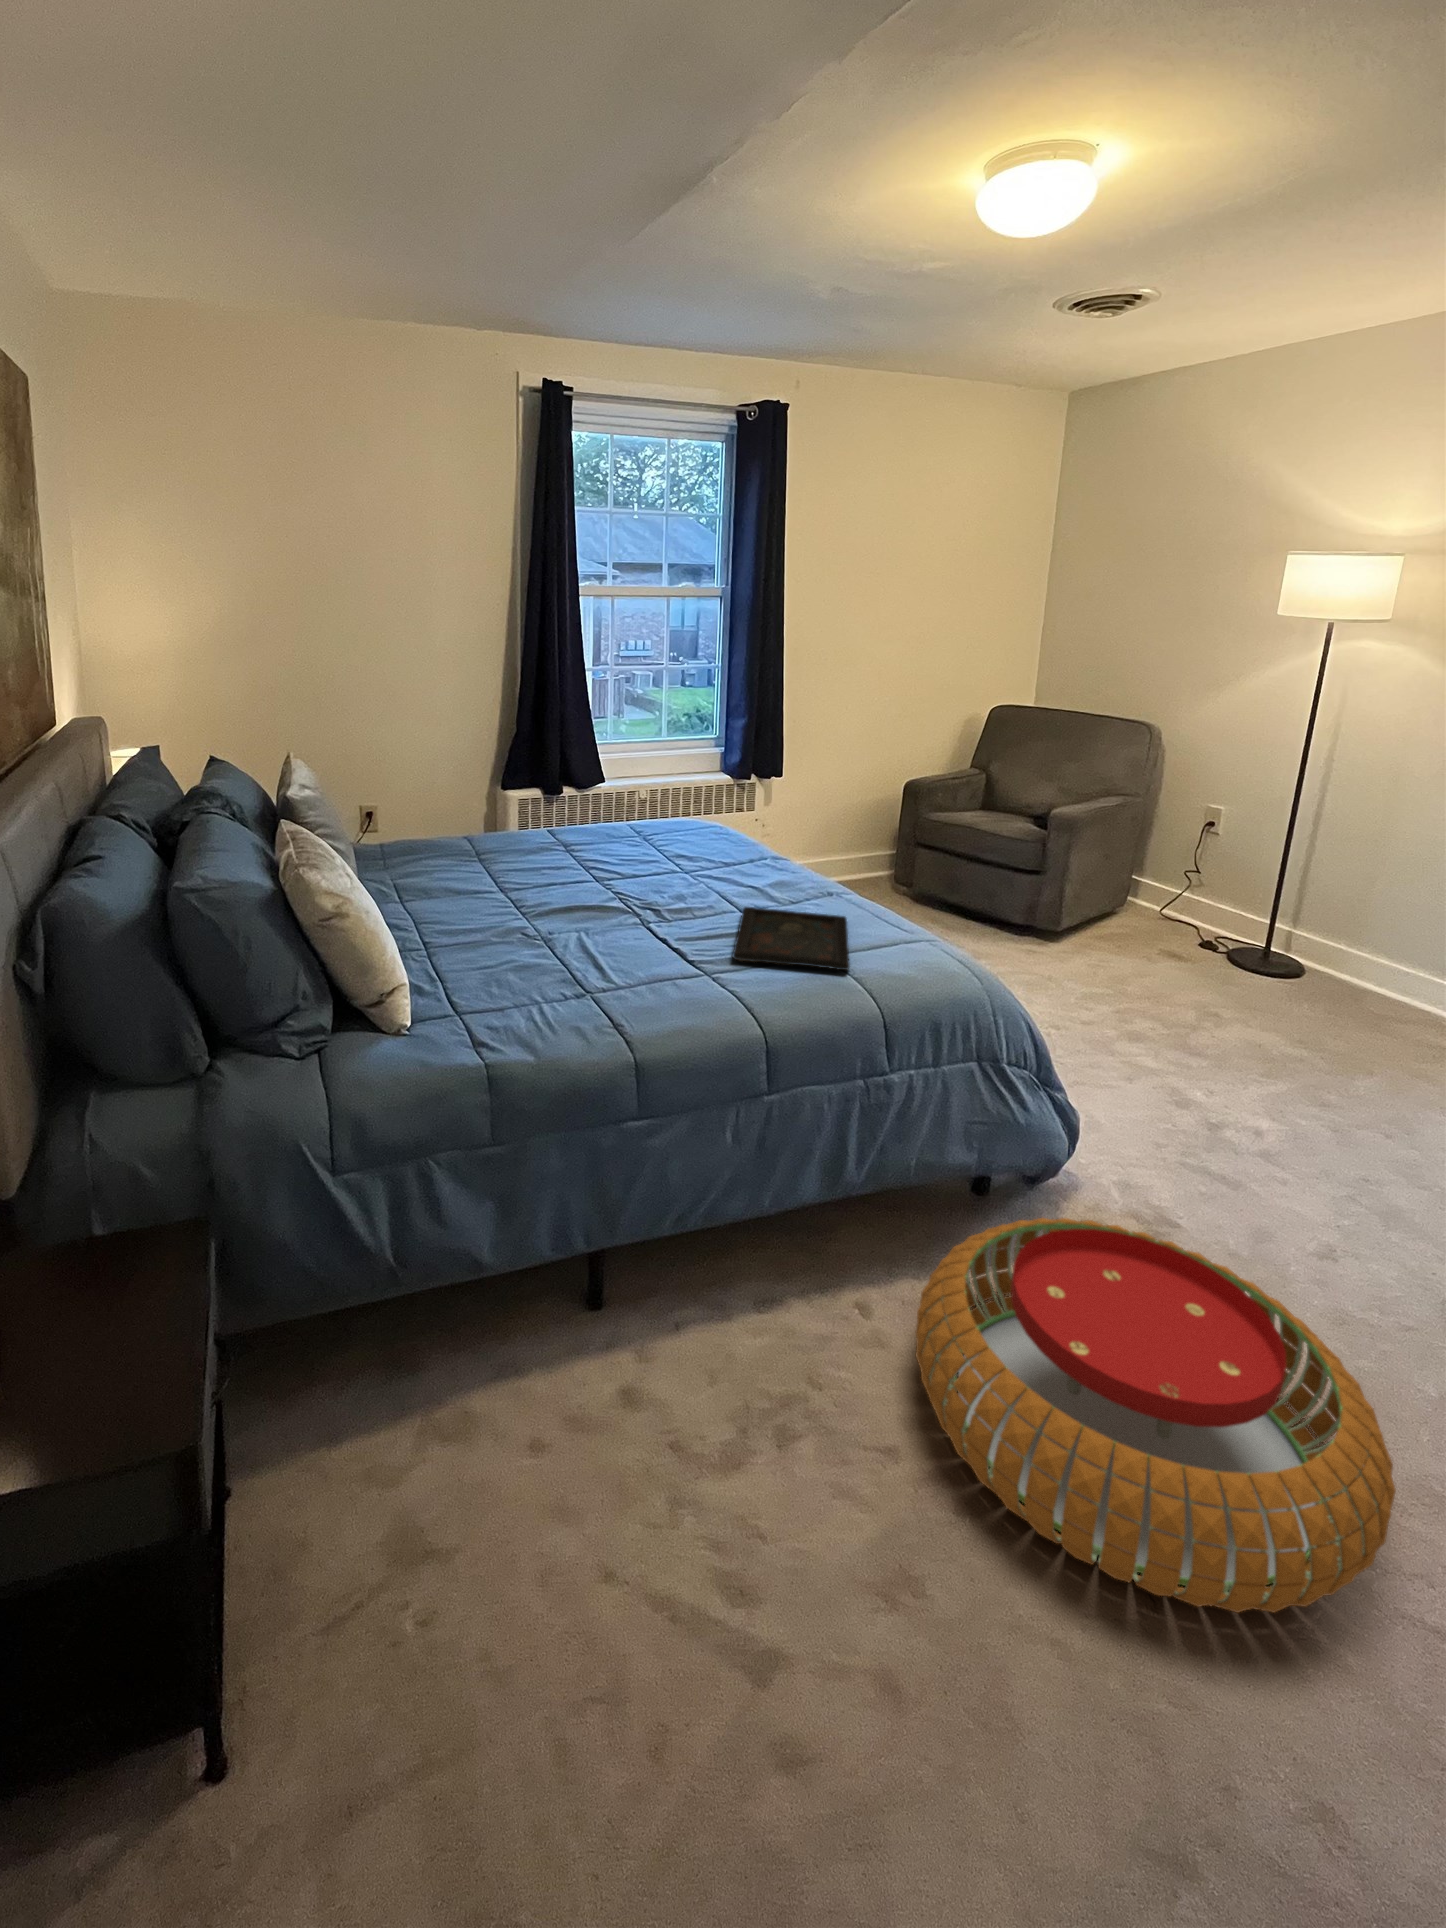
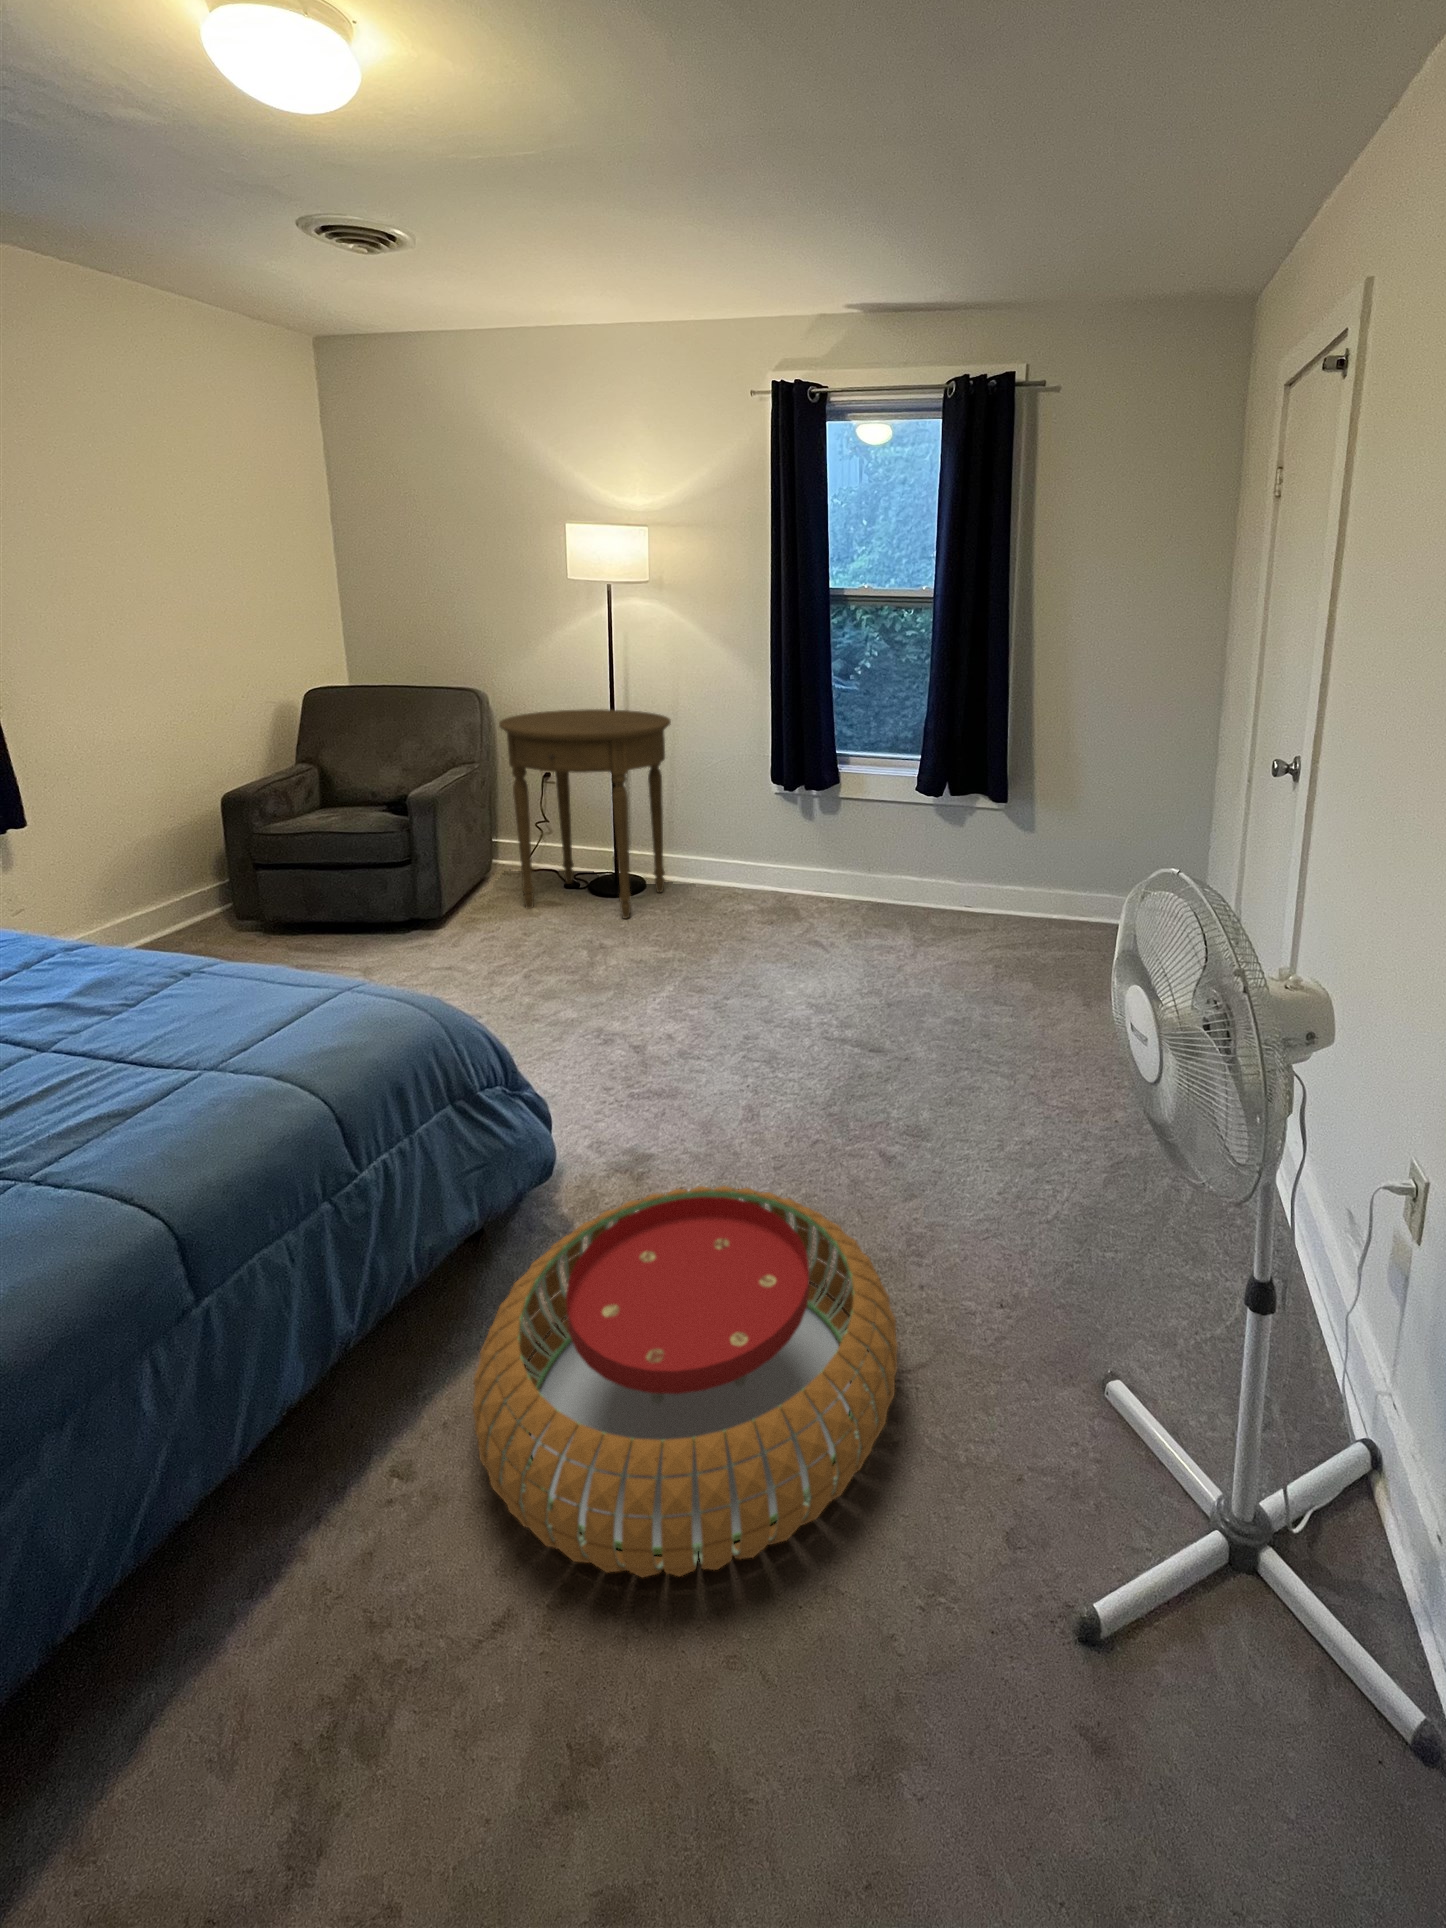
side table: none [1147,755,1377,997] -> present [499,709,671,918]
tray: present [733,907,850,970] -> none [51,996,263,1126]

